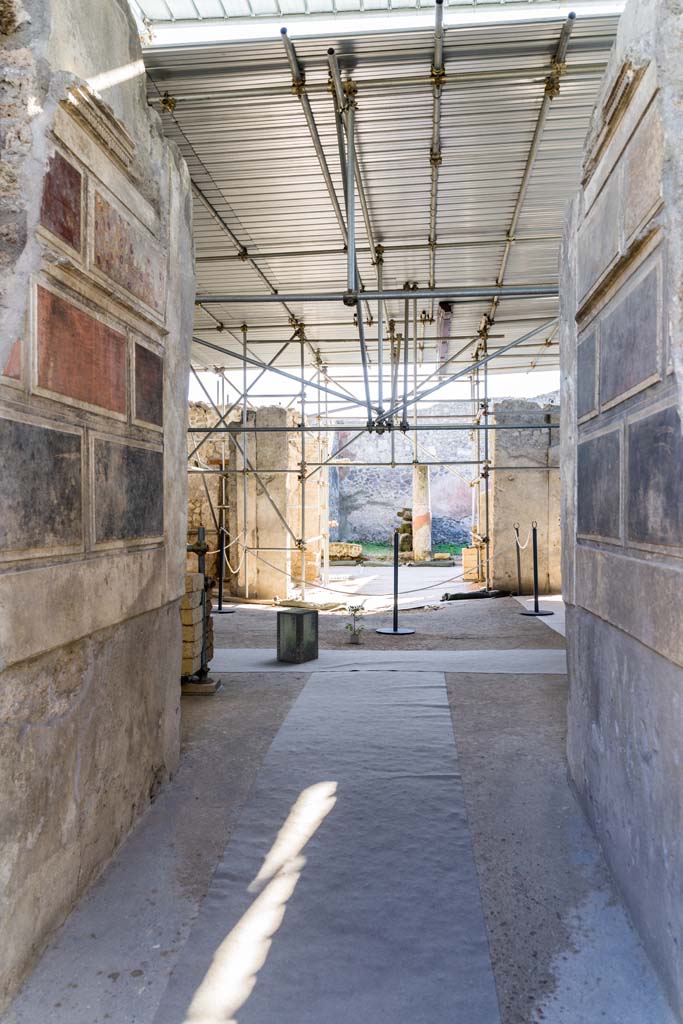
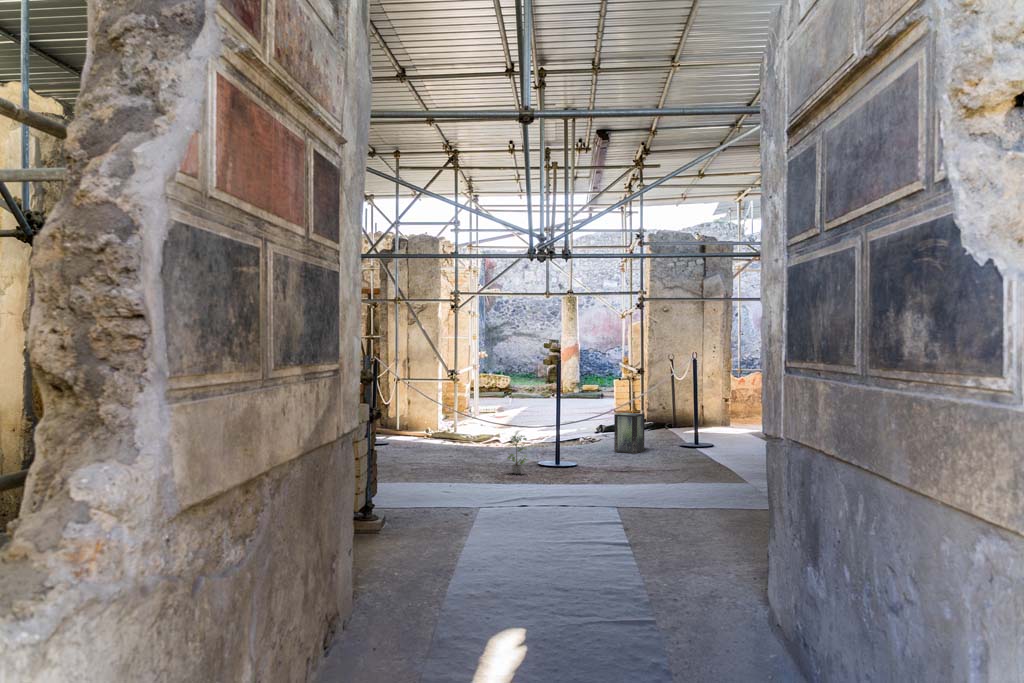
storage box: present [277,608,318,664] -> present [614,413,644,454]

